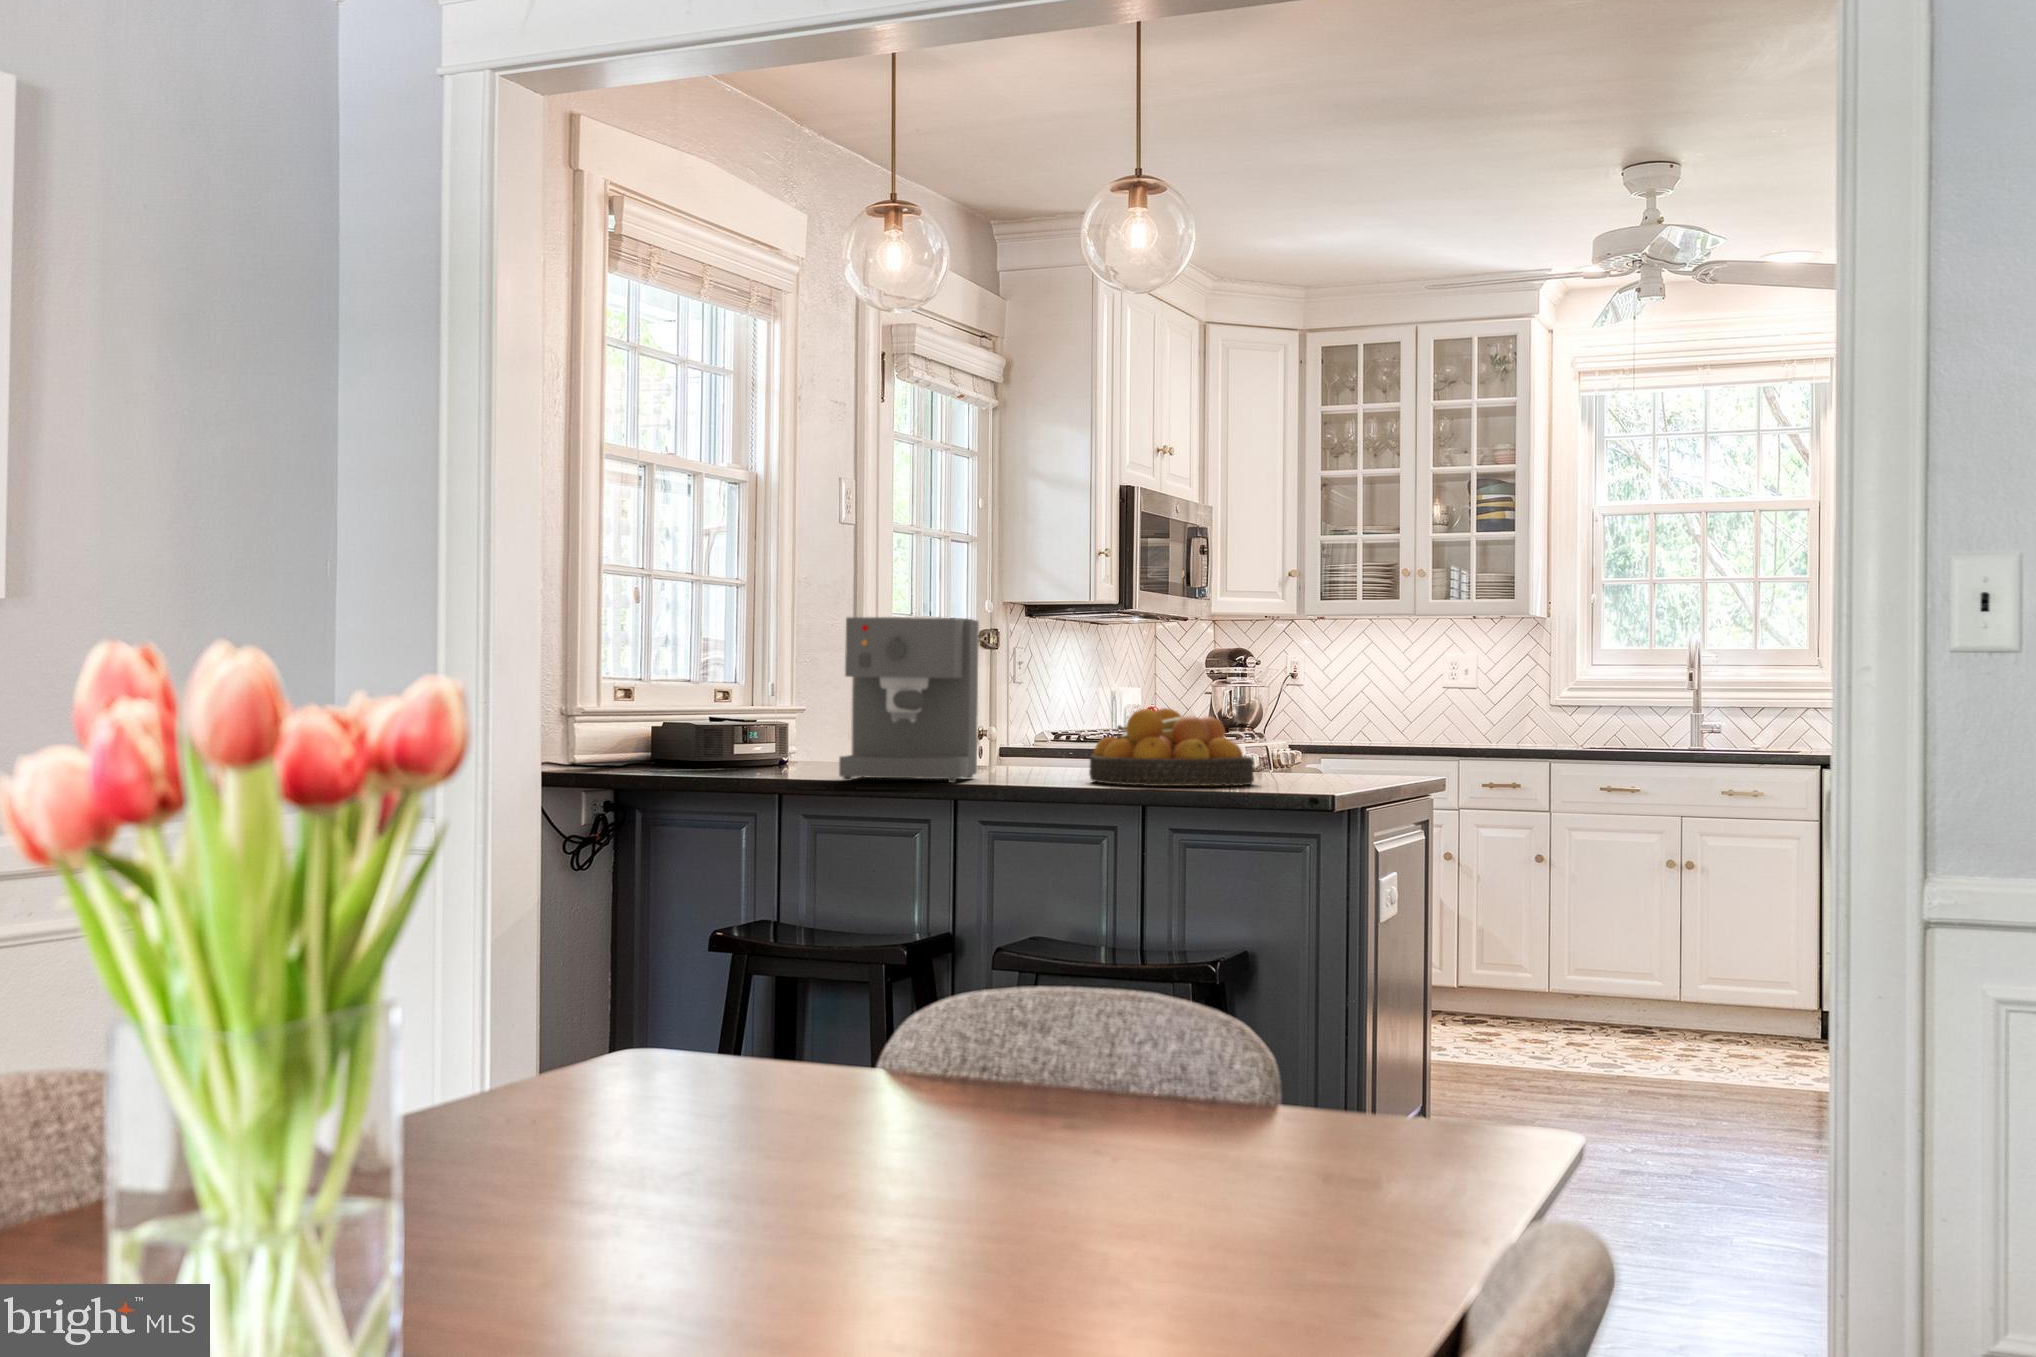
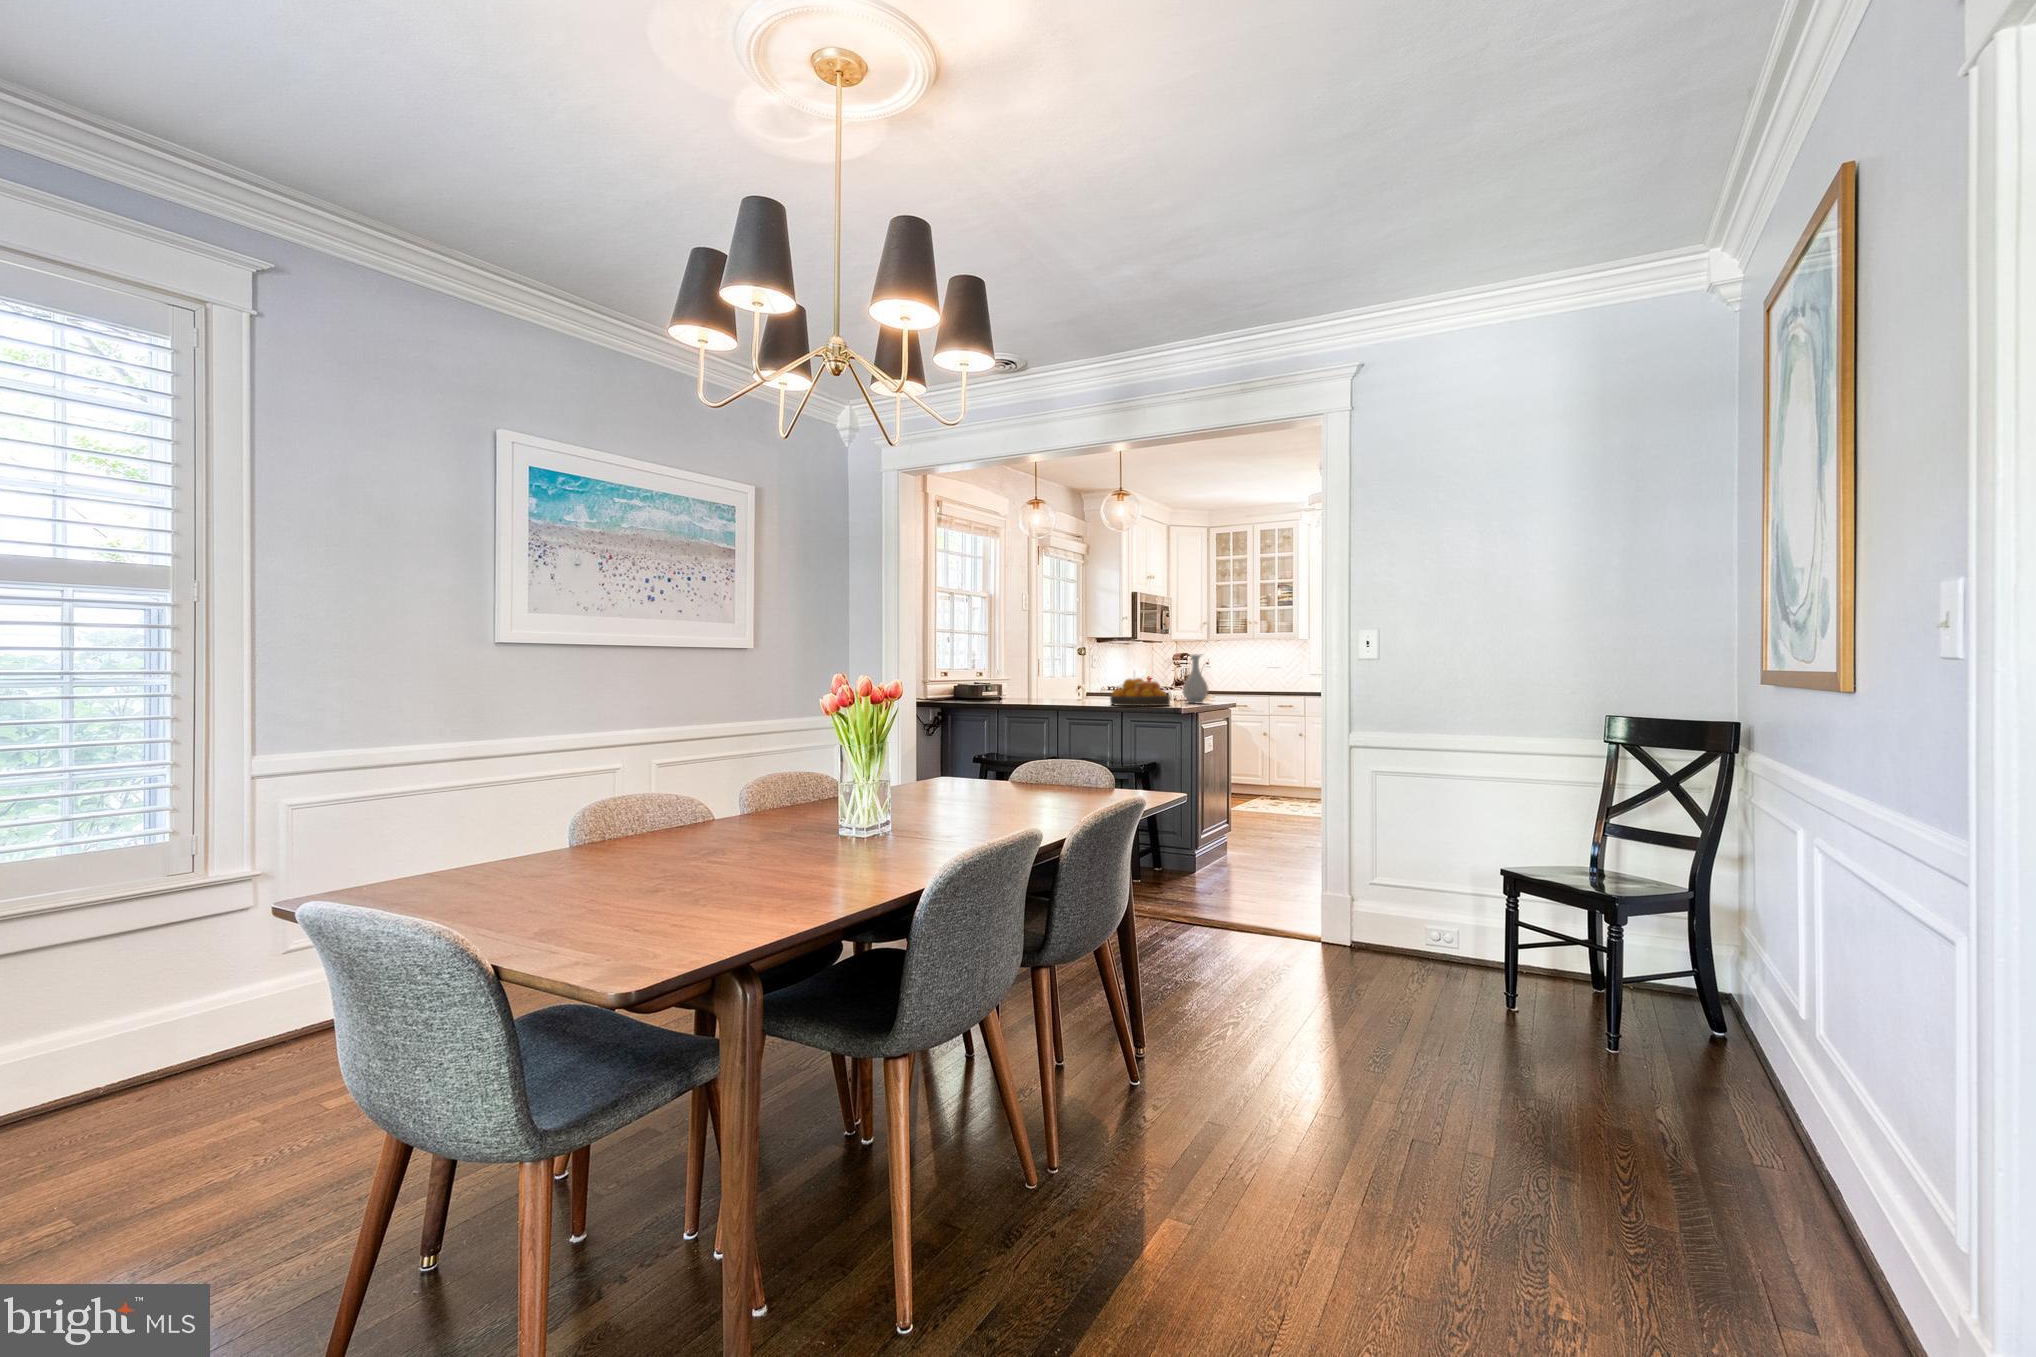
coffee maker: present [839,617,979,783] -> none [1020,647,1071,705]
vase: none [1279,645,1347,778] -> present [1183,654,1208,703]

